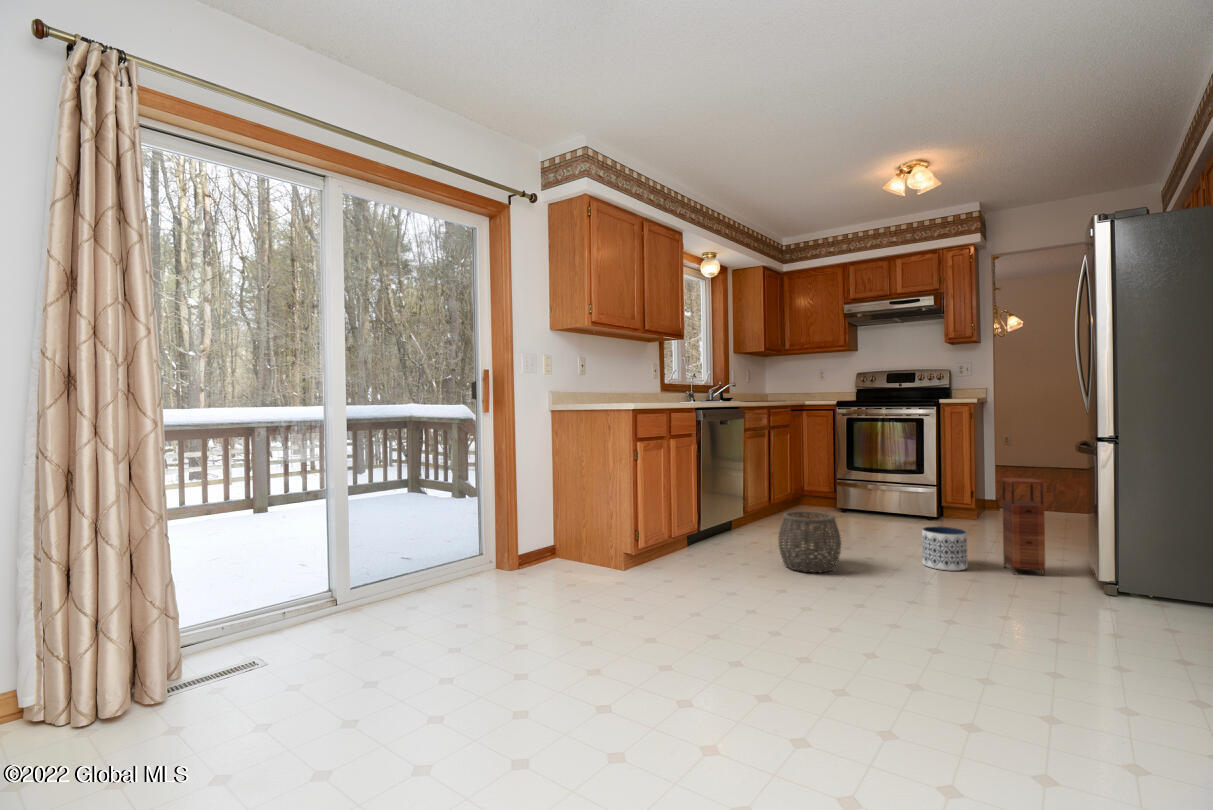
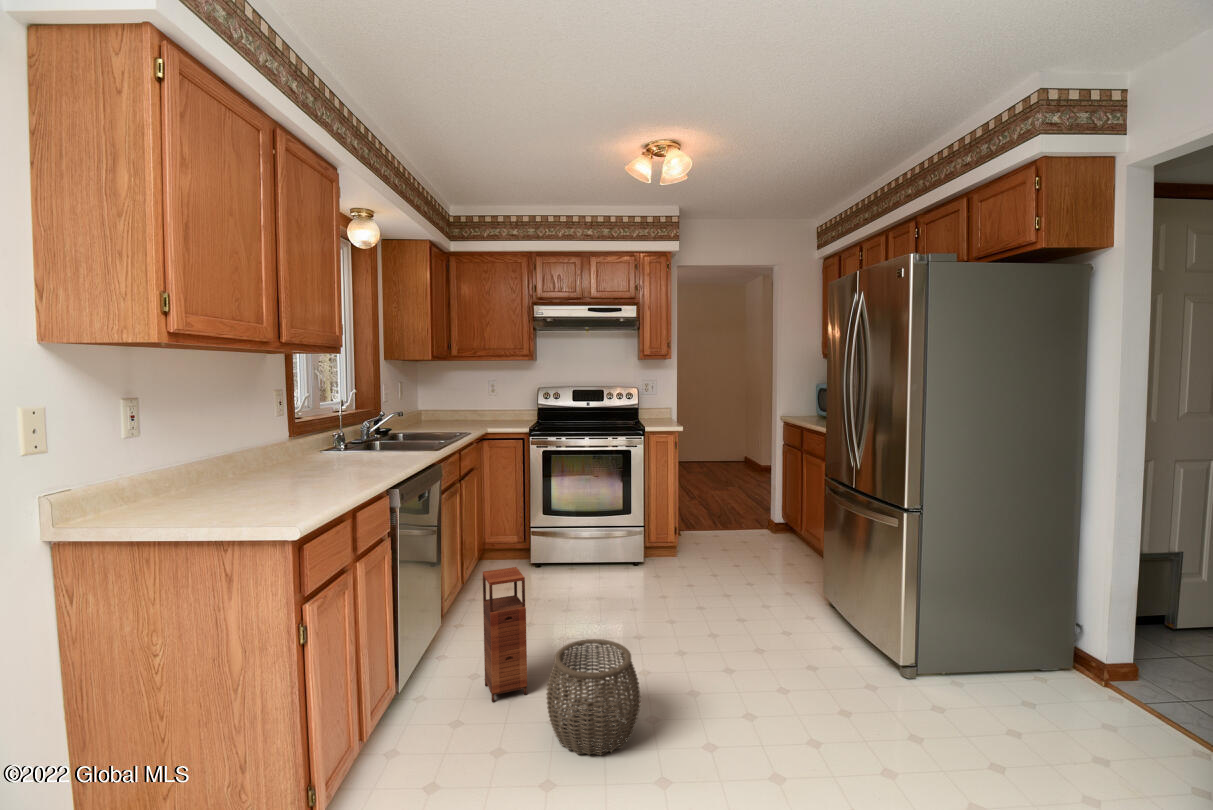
storage cabinet: present [1002,478,1045,576] -> present [483,567,527,702]
planter: present [922,527,968,571] -> none [706,616,757,682]

